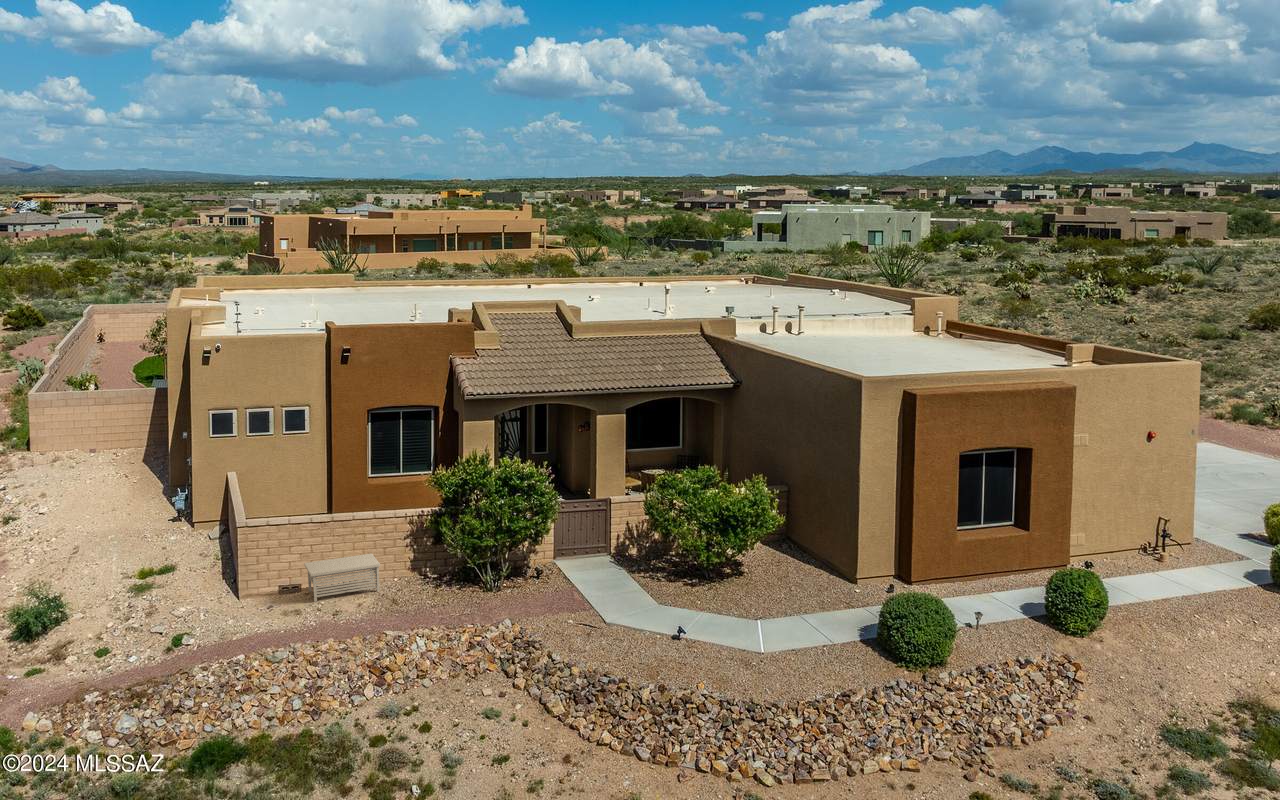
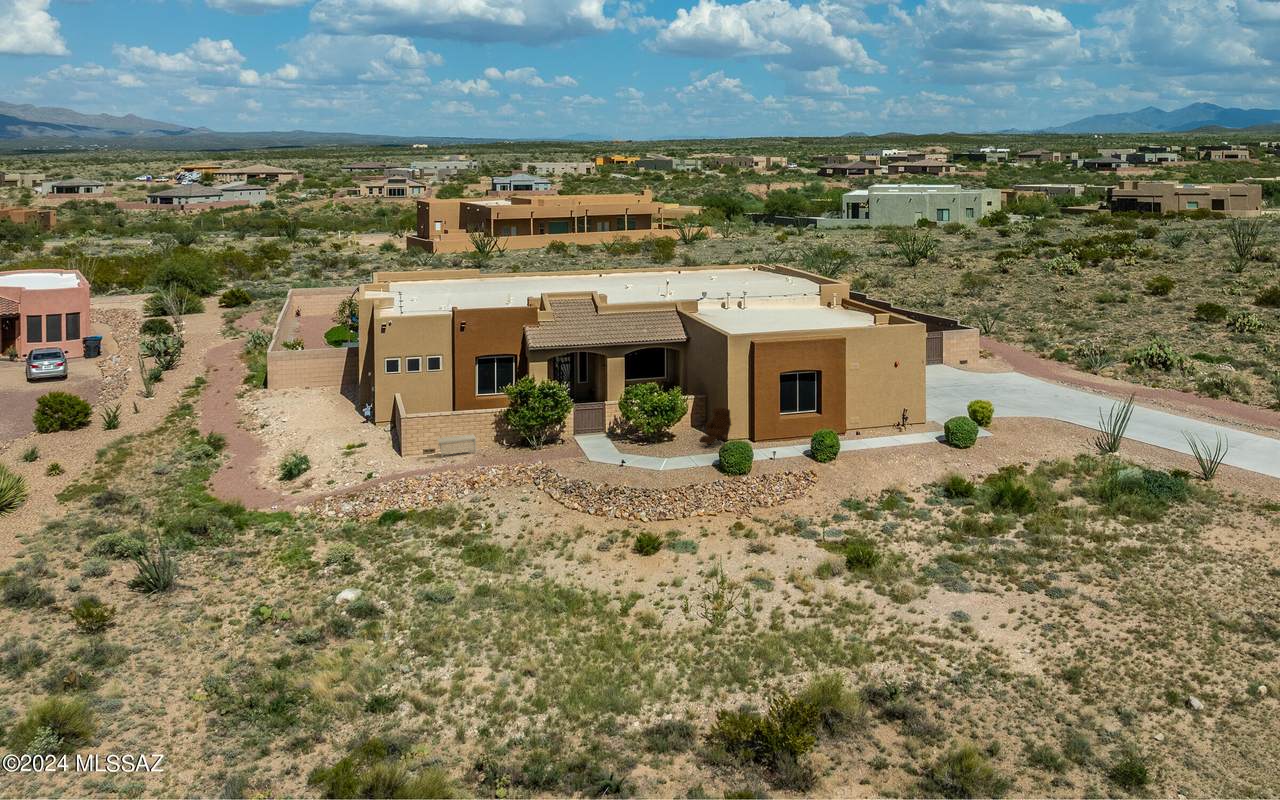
lounge chair: none [790,512,842,587] -> present [699,408,731,445]

